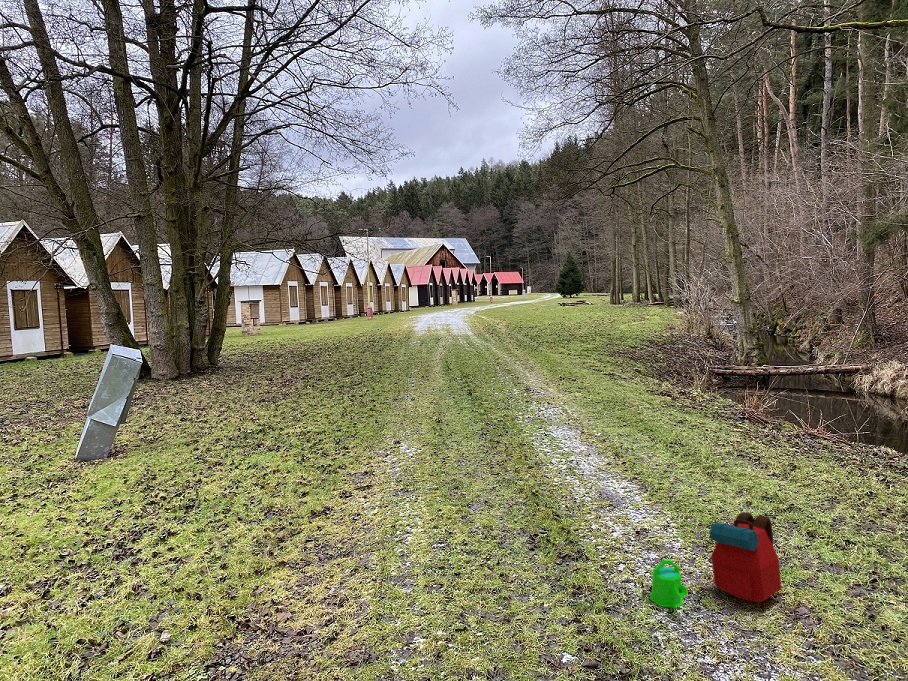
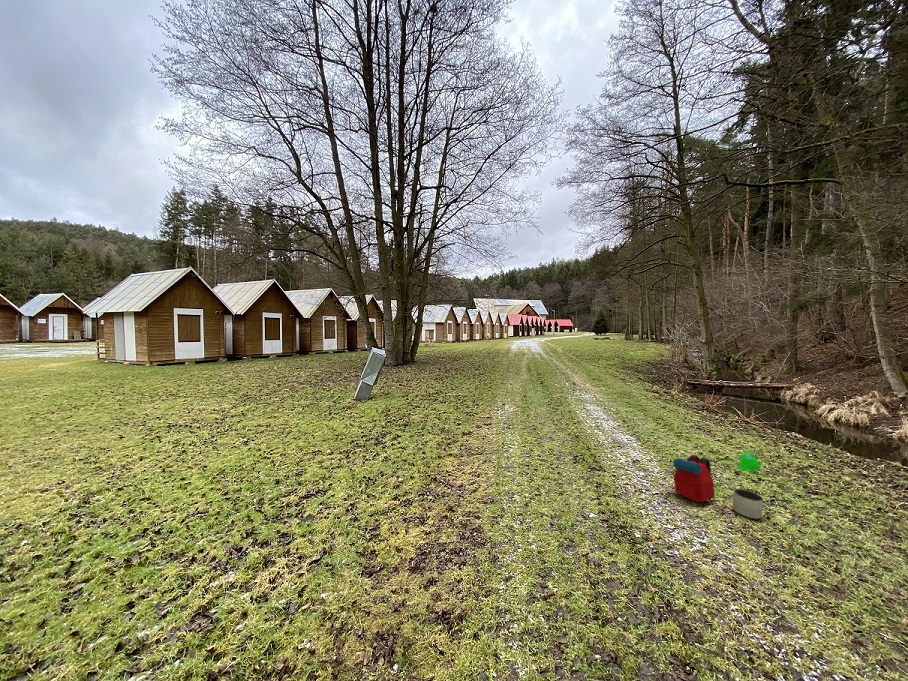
watering can: present [650,559,687,608] -> present [739,451,762,472]
planter: none [811,568,861,622] -> present [733,489,763,519]

